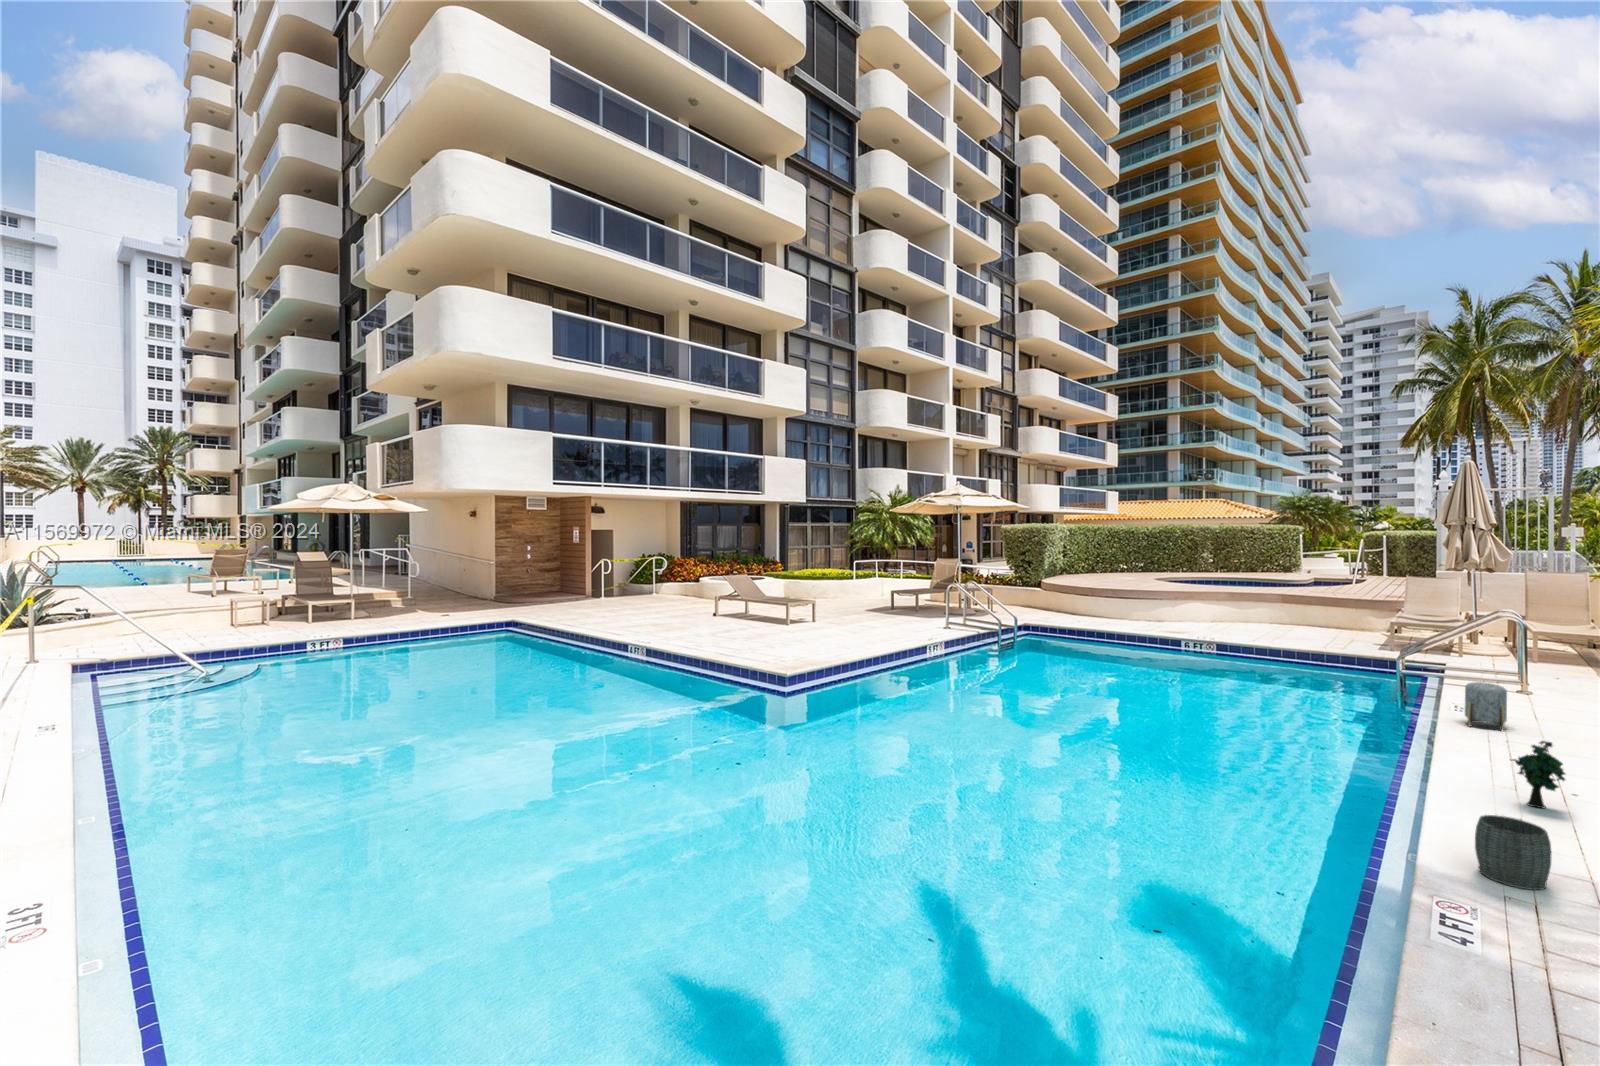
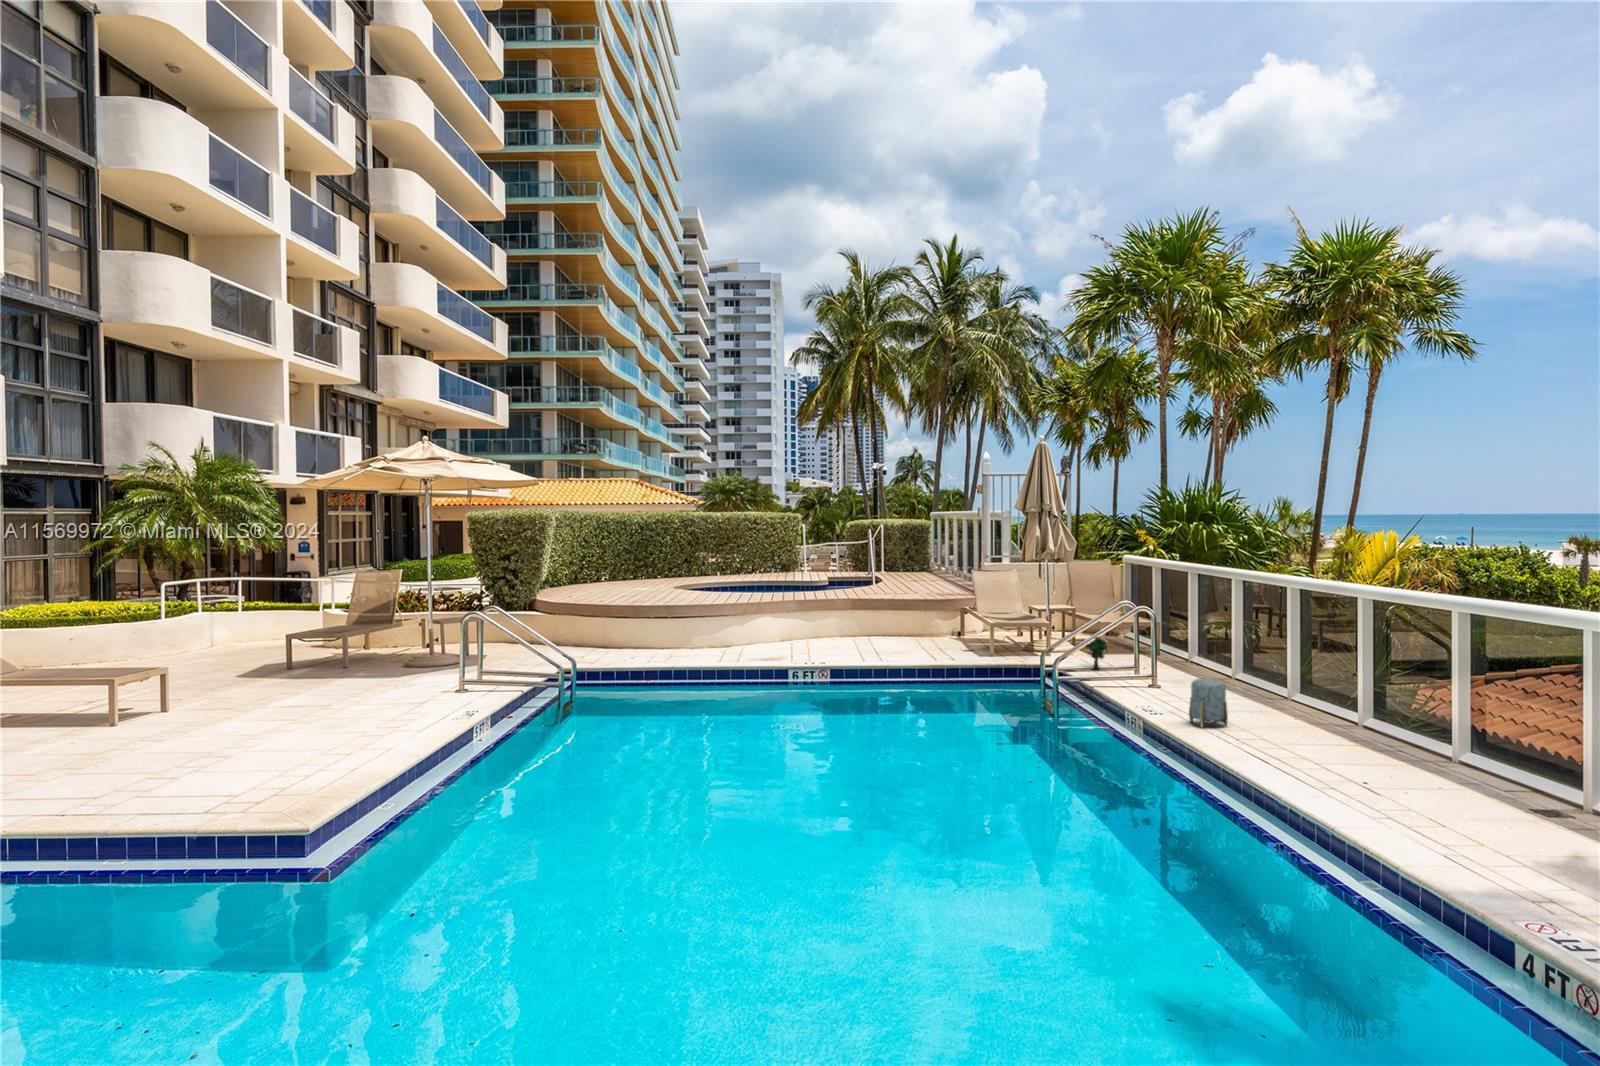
decorative plant: present [1510,741,1565,808] -> present [1086,637,1107,670]
woven basket: present [1475,815,1551,890] -> none [1507,820,1578,893]

